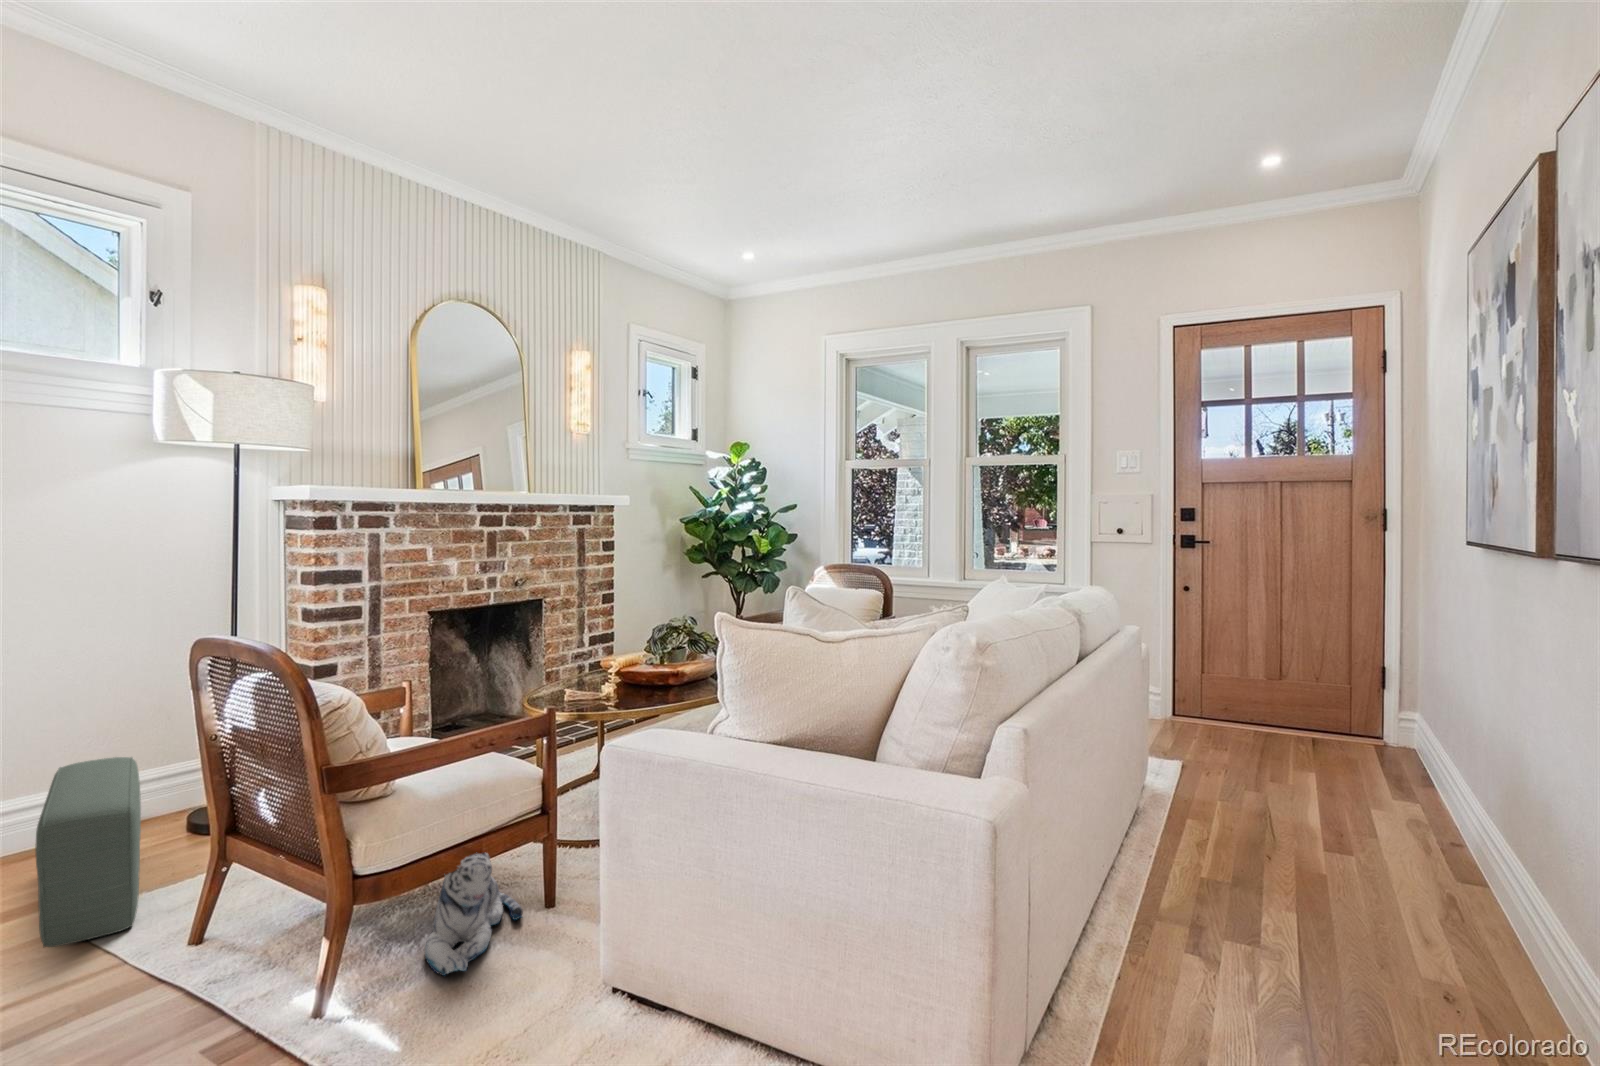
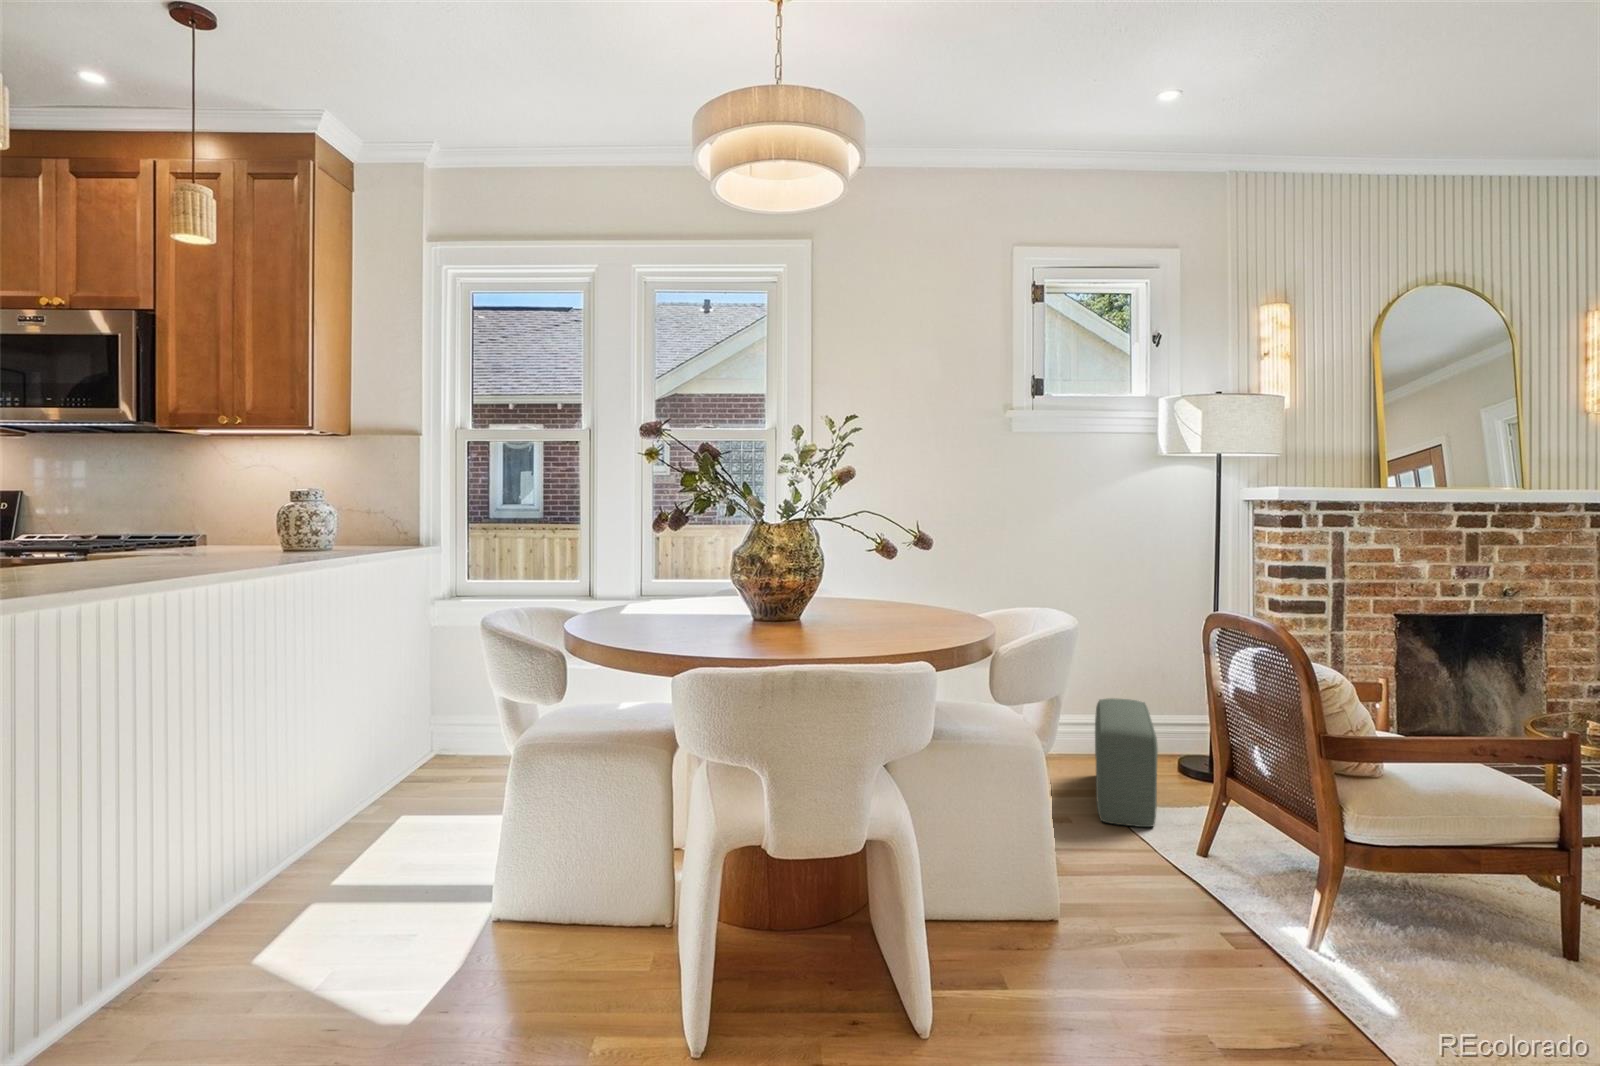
plush toy: present [425,852,522,976] -> none [1413,847,1532,965]

